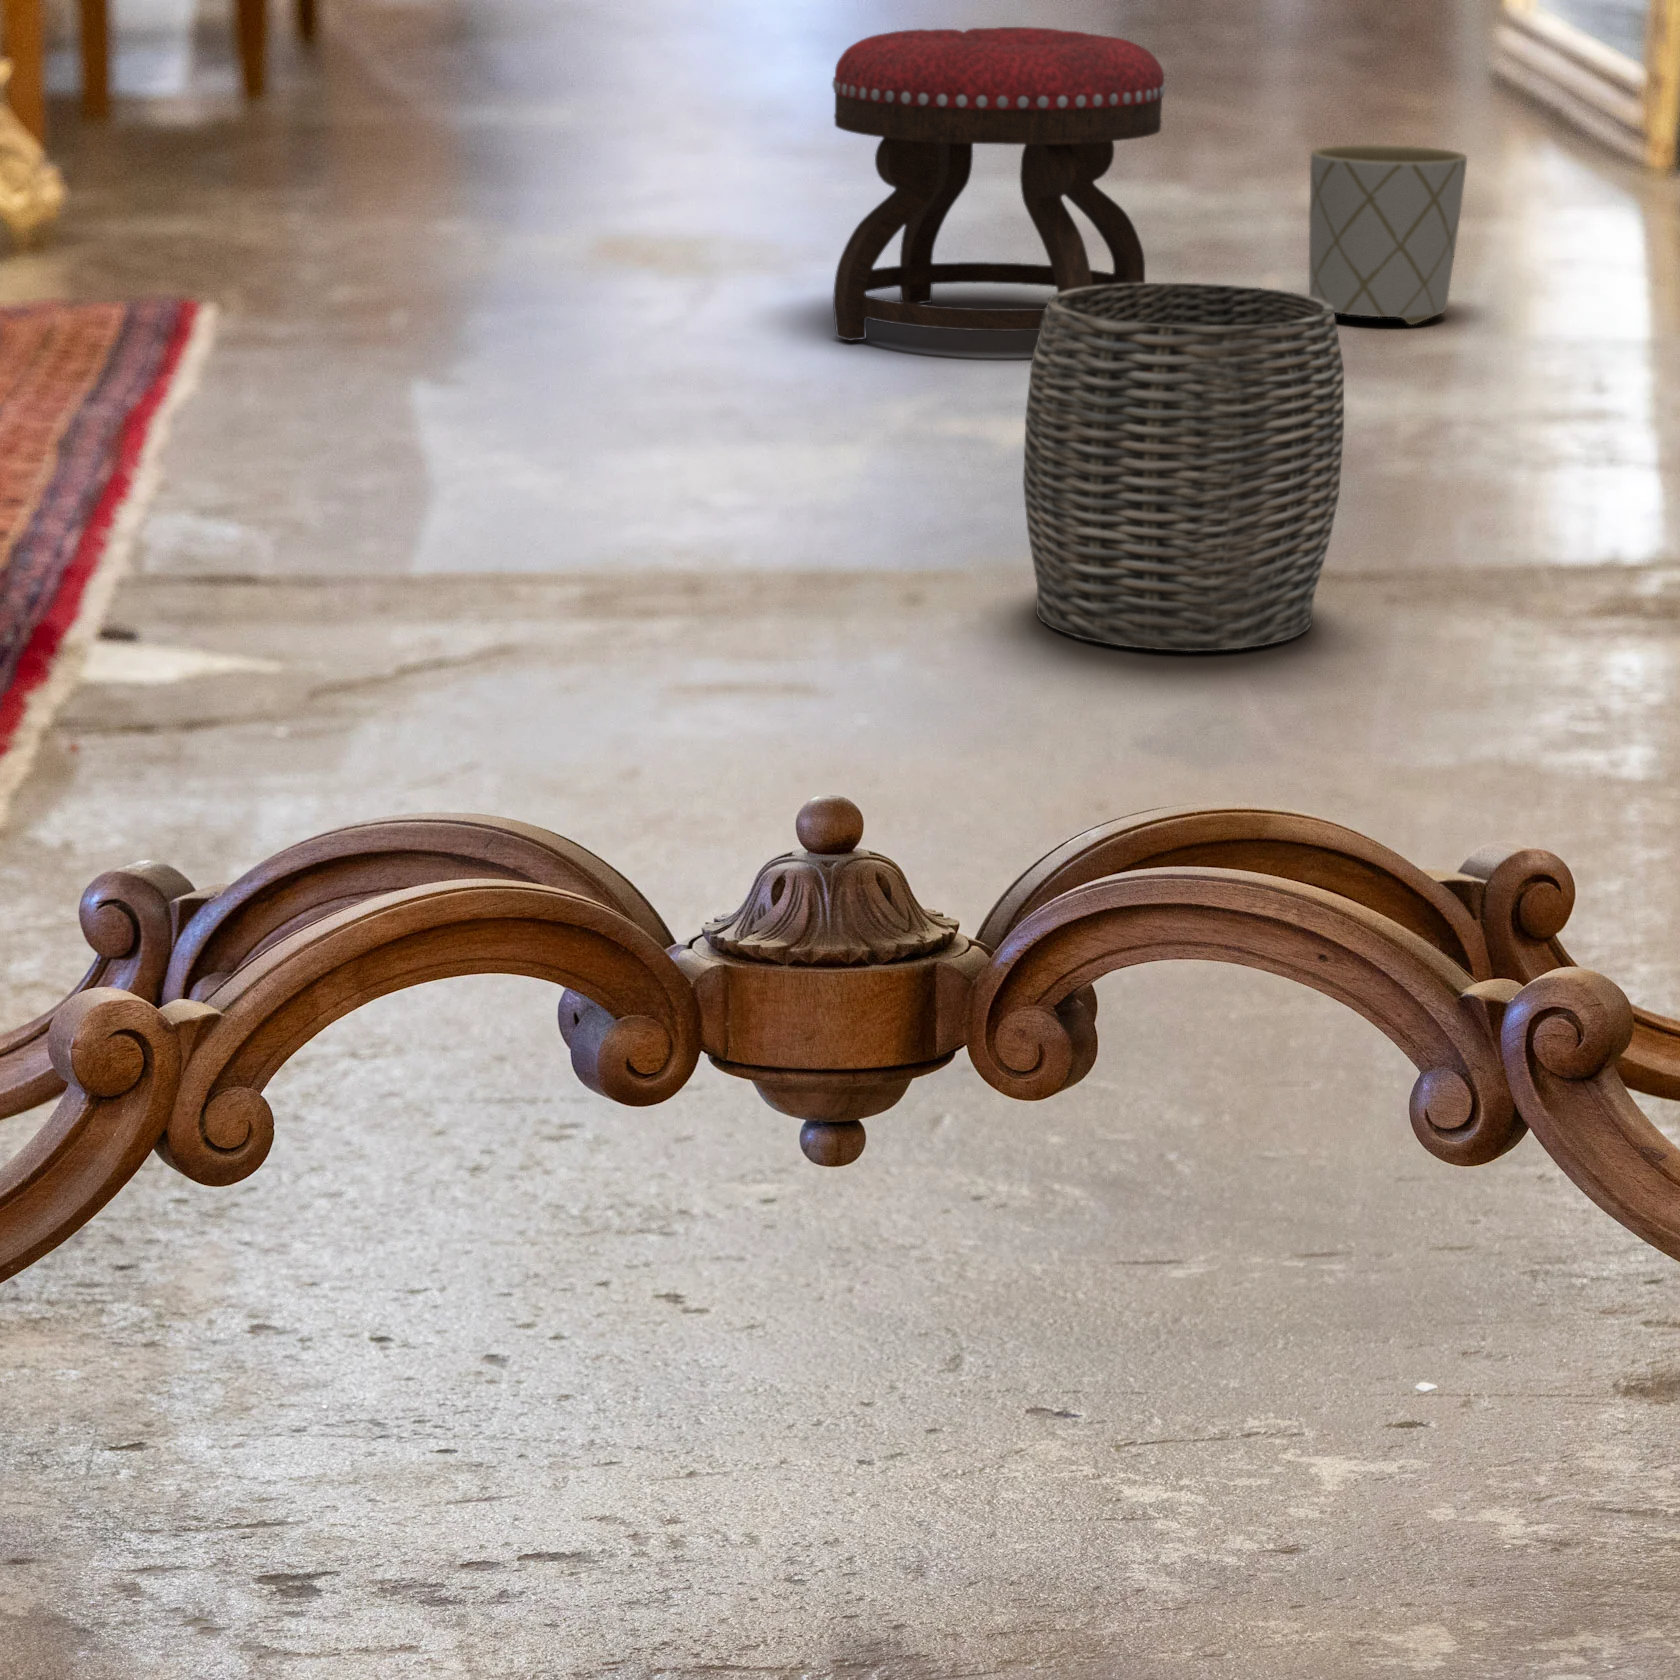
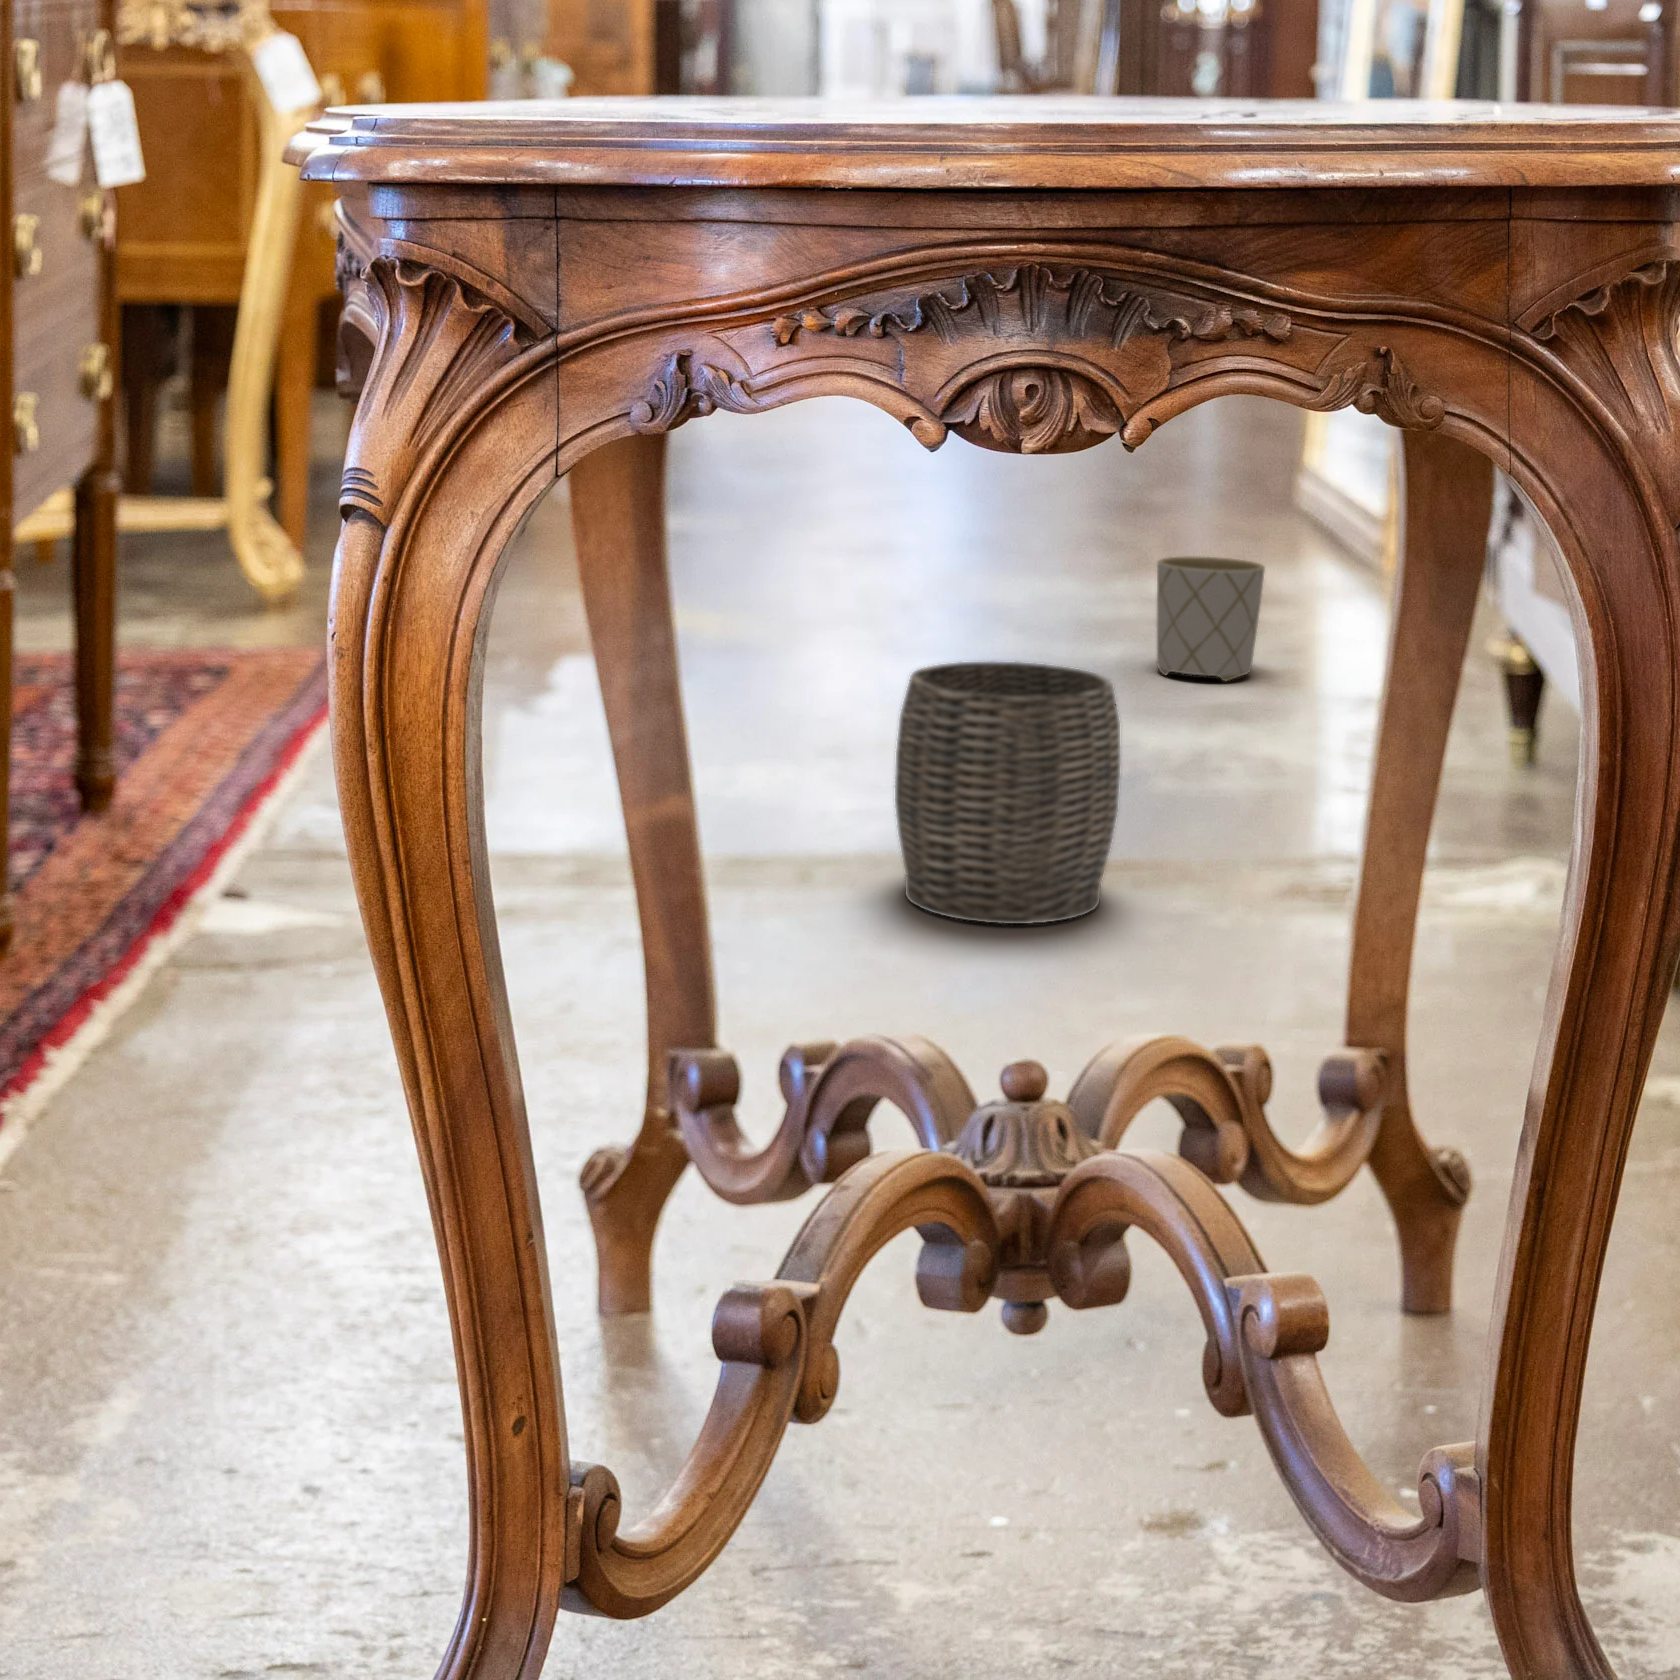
ottoman: present [832,27,1165,341] -> none [818,470,1052,698]

